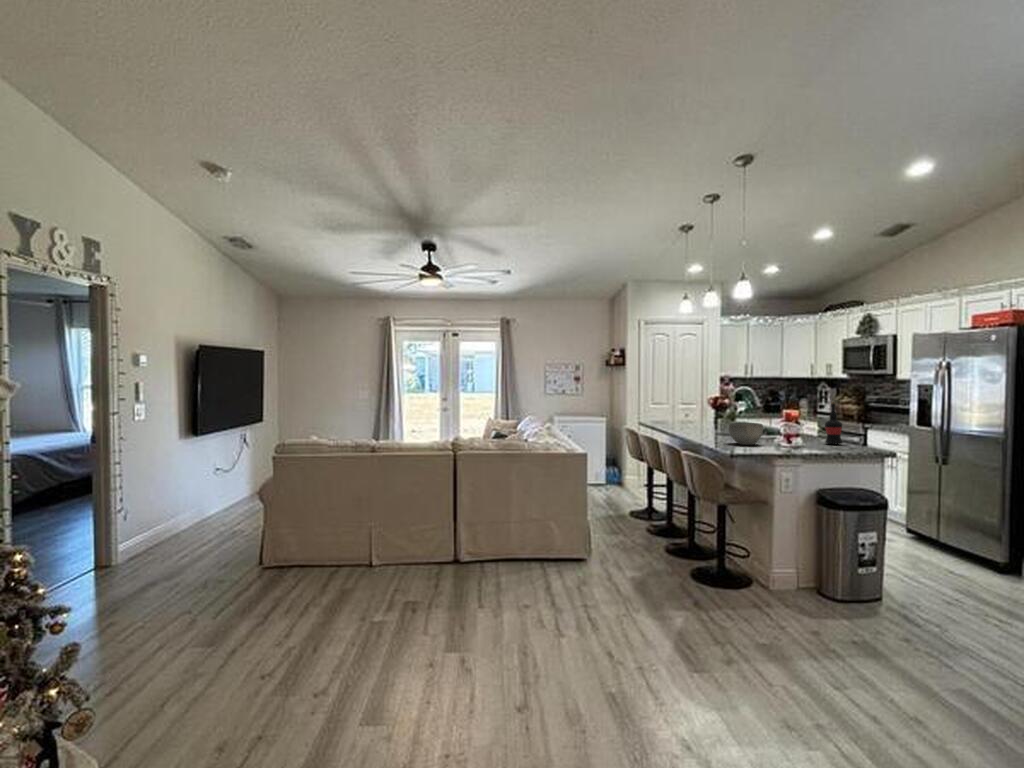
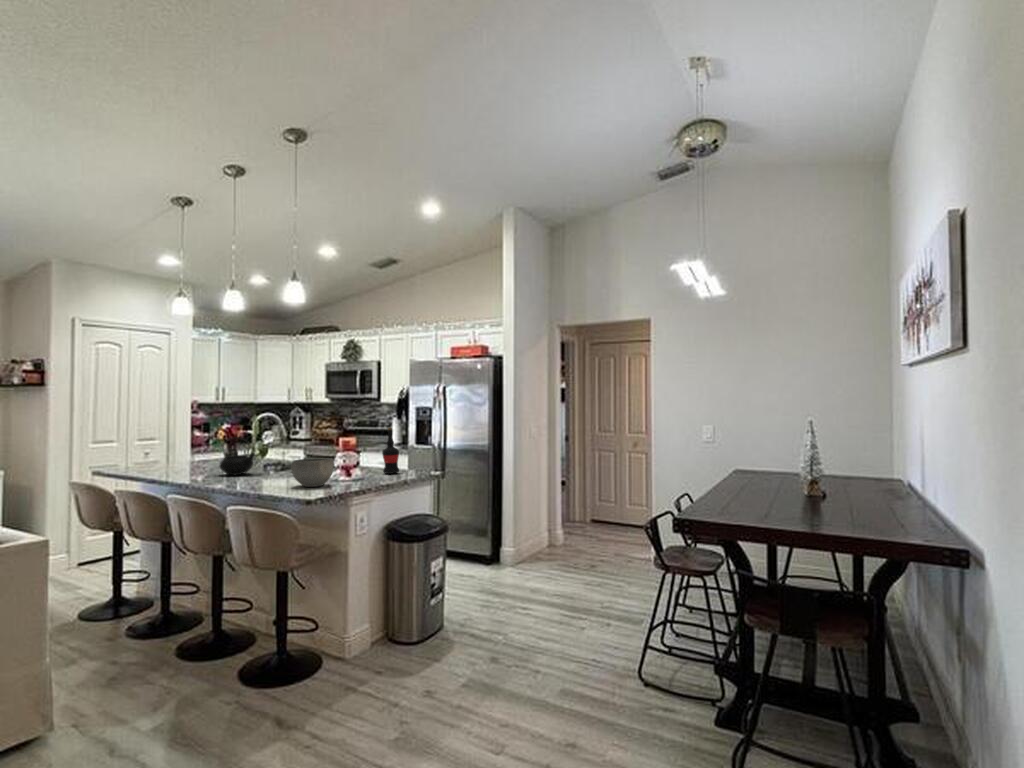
teapot: none [699,404,724,432] -> present [220,452,254,475]

